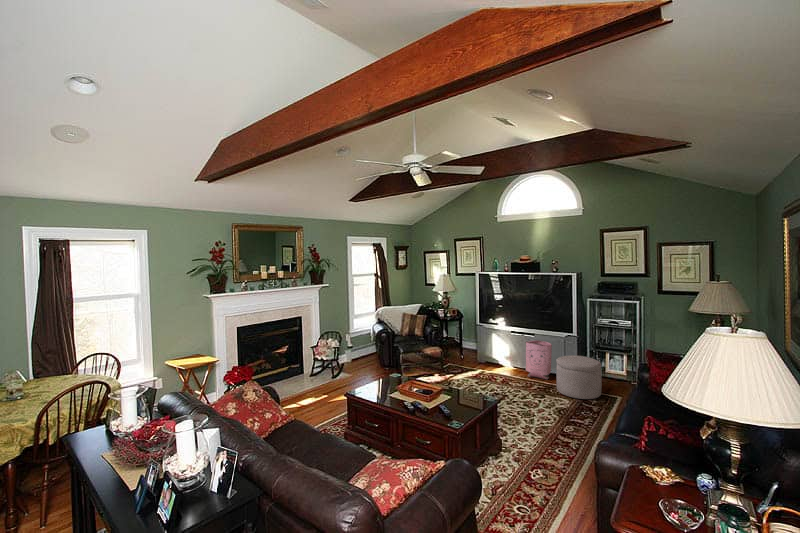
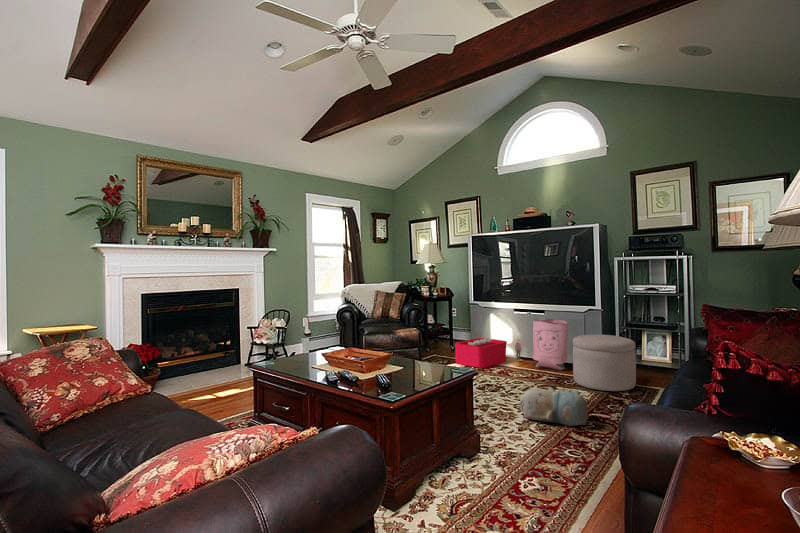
storage bin: none [467,352,516,377] -> present [455,338,521,368]
plush toy: none [522,401,570,429] -> present [519,387,589,426]

